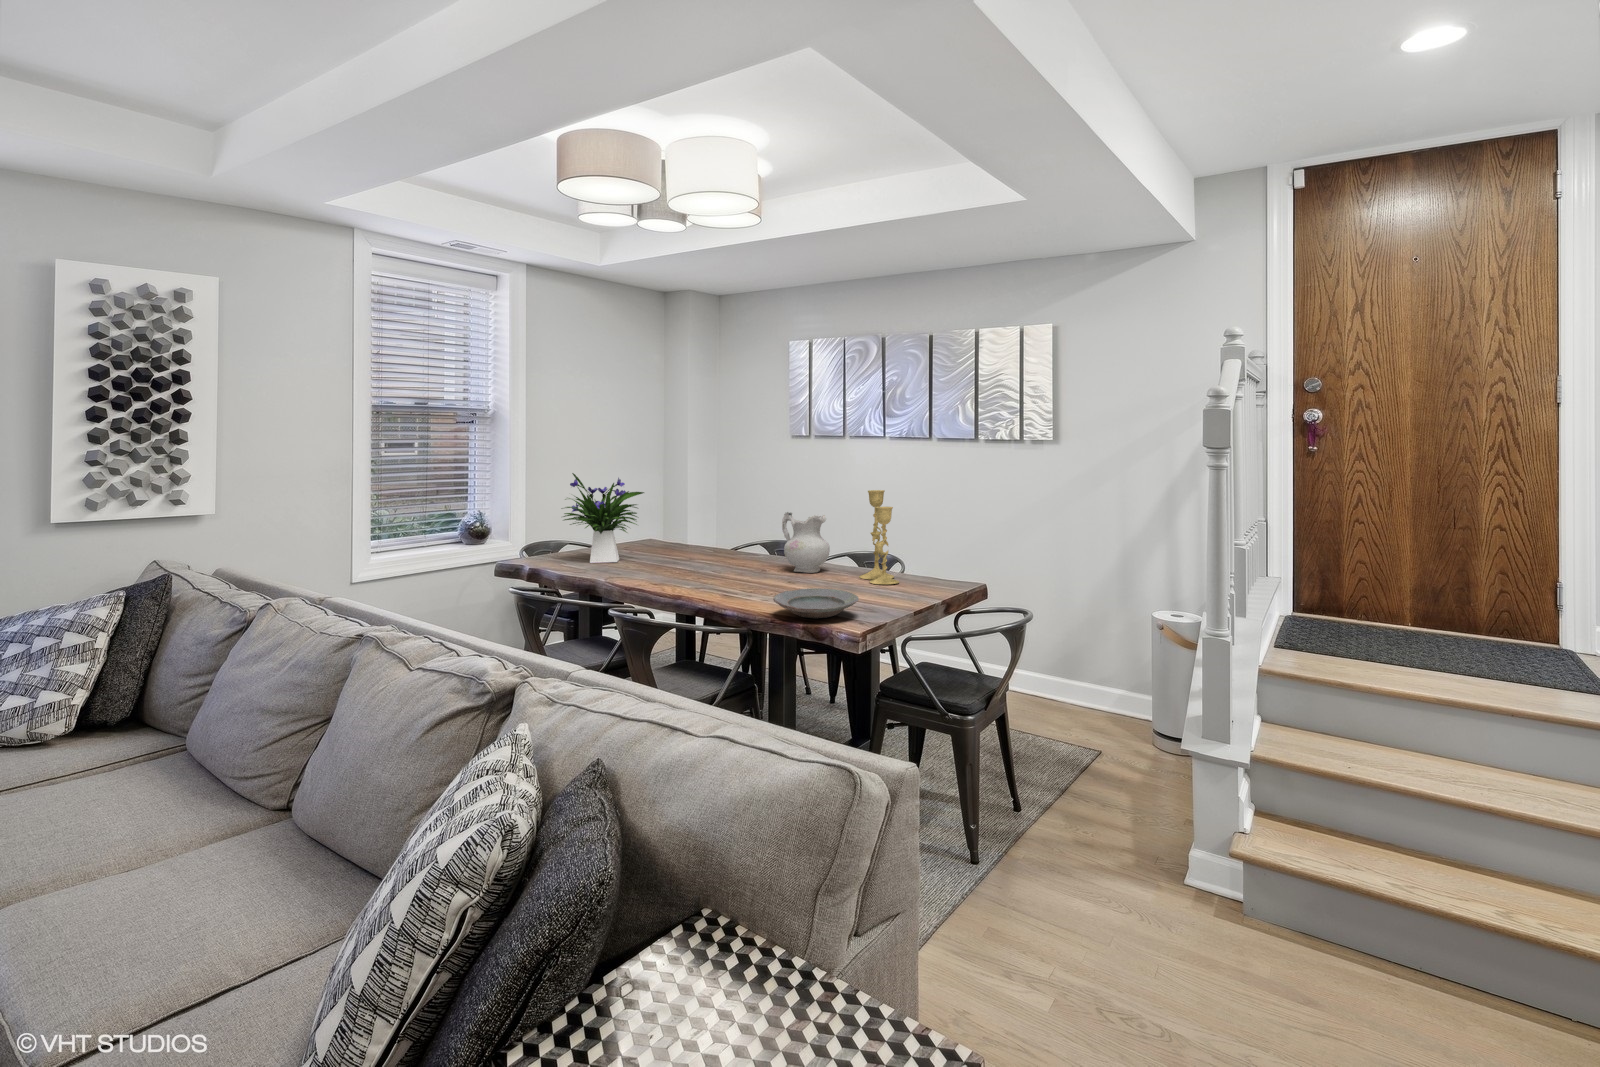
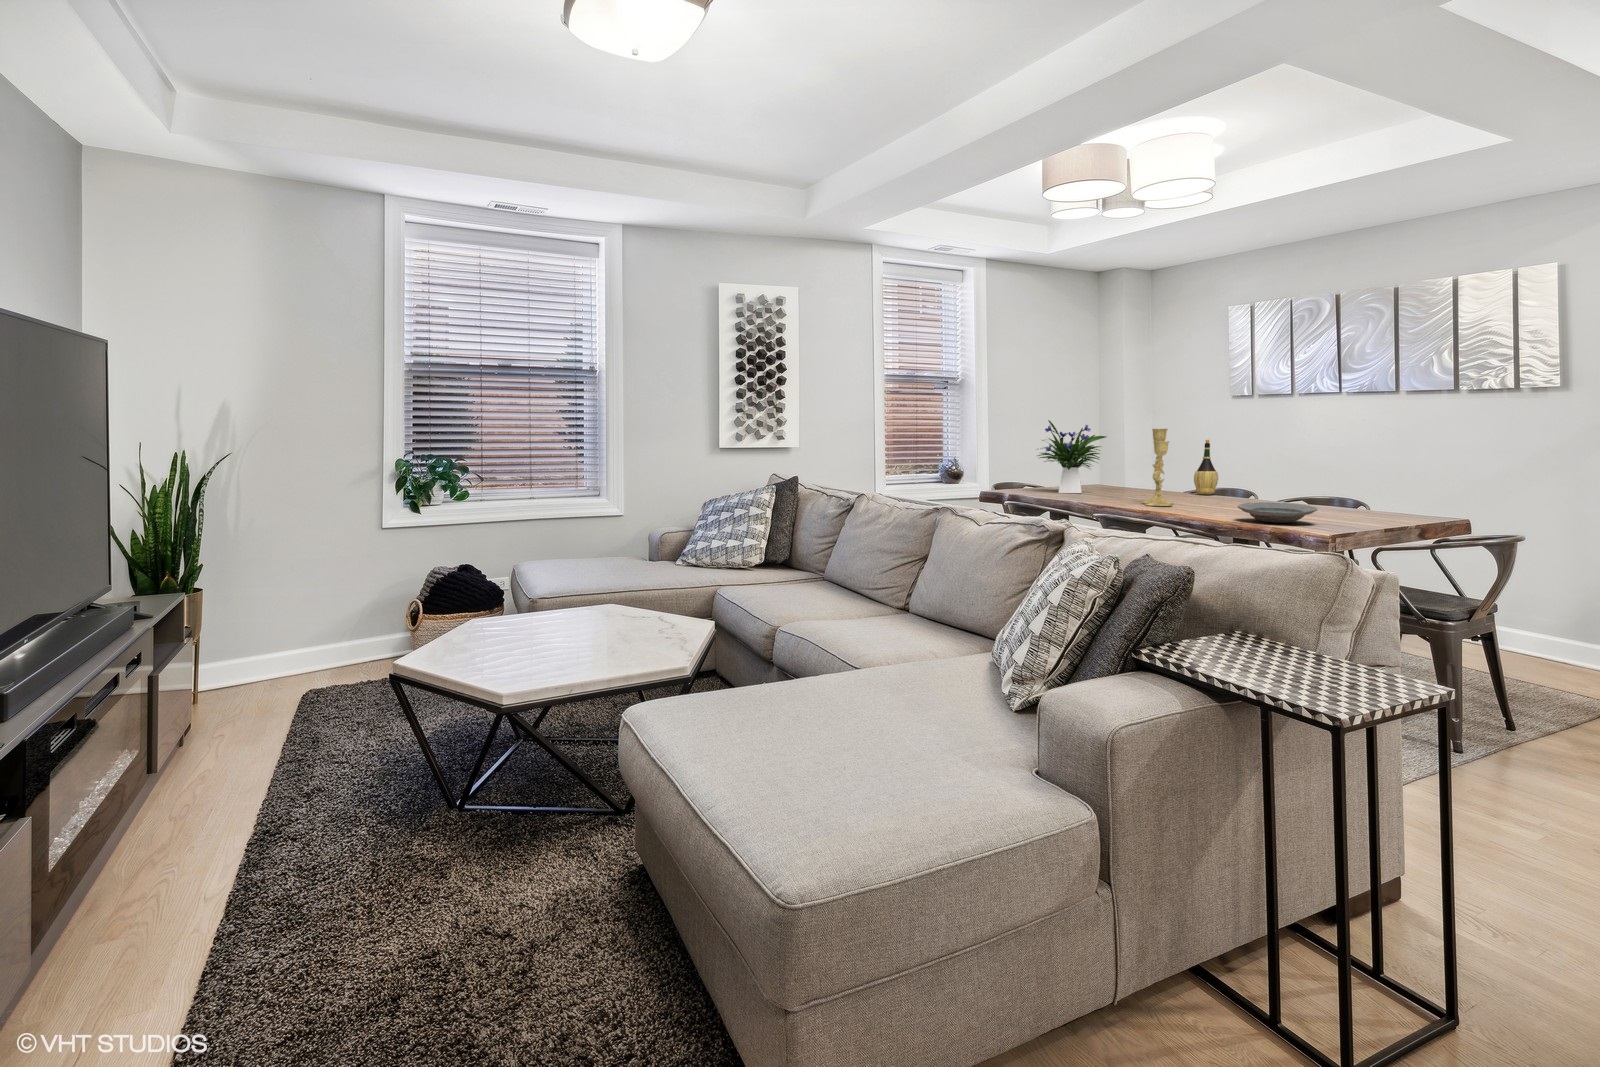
candlestick: present [859,490,899,585] -> present [1141,429,1173,506]
wine bottle: none [744,493,768,555] -> present [1194,440,1218,495]
ceramic pitcher: present [782,512,830,573] -> none [1237,452,1284,504]

